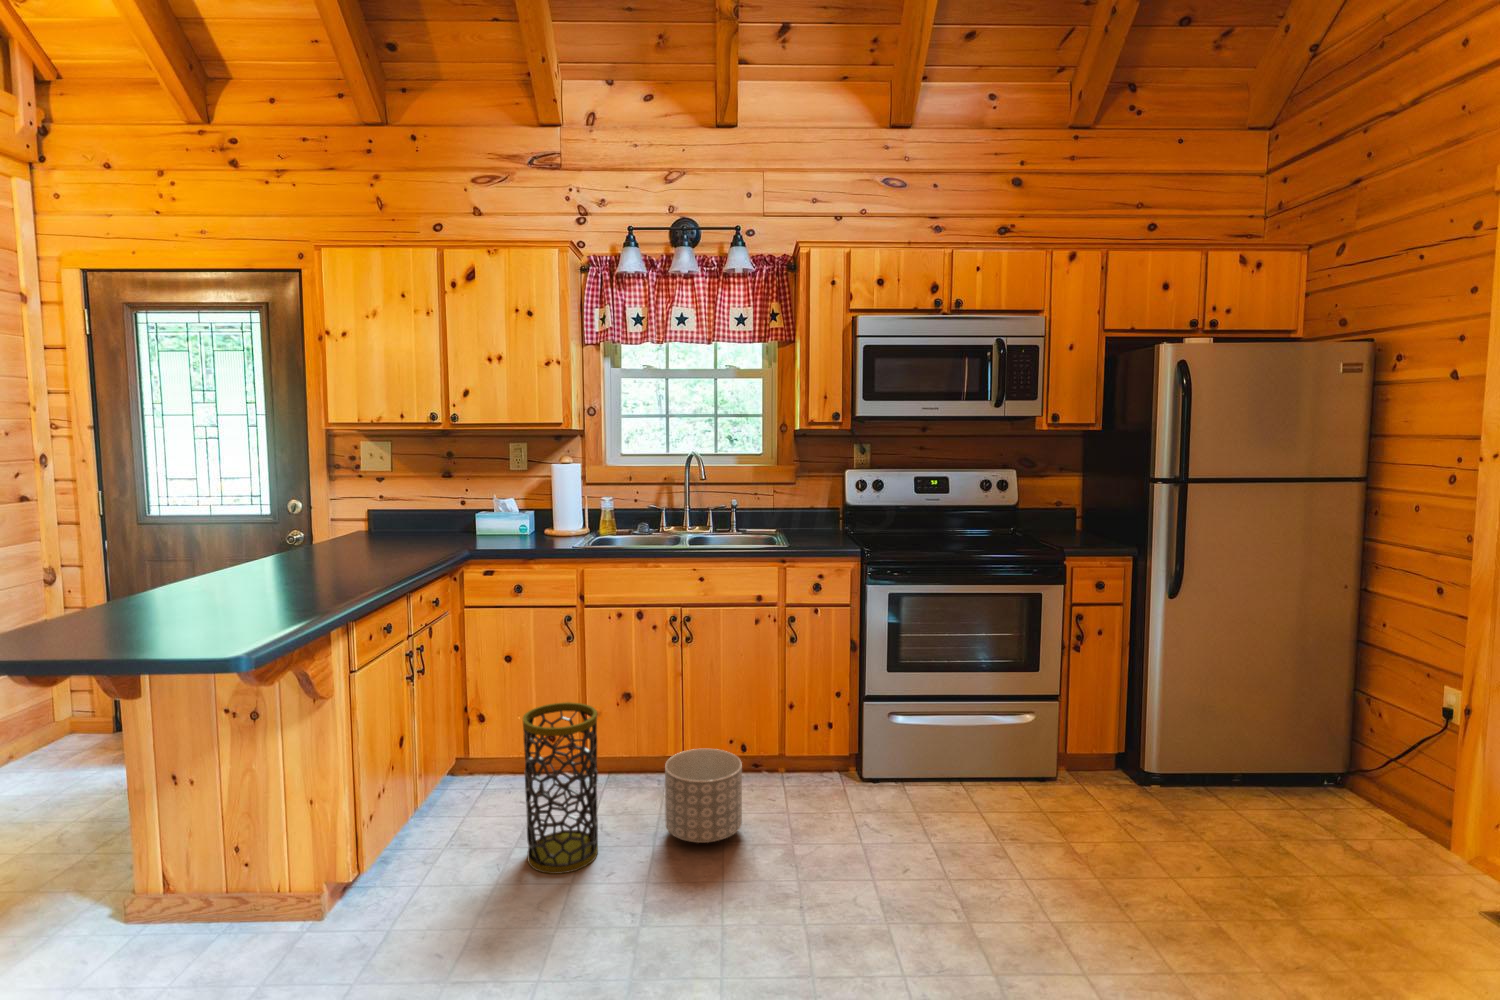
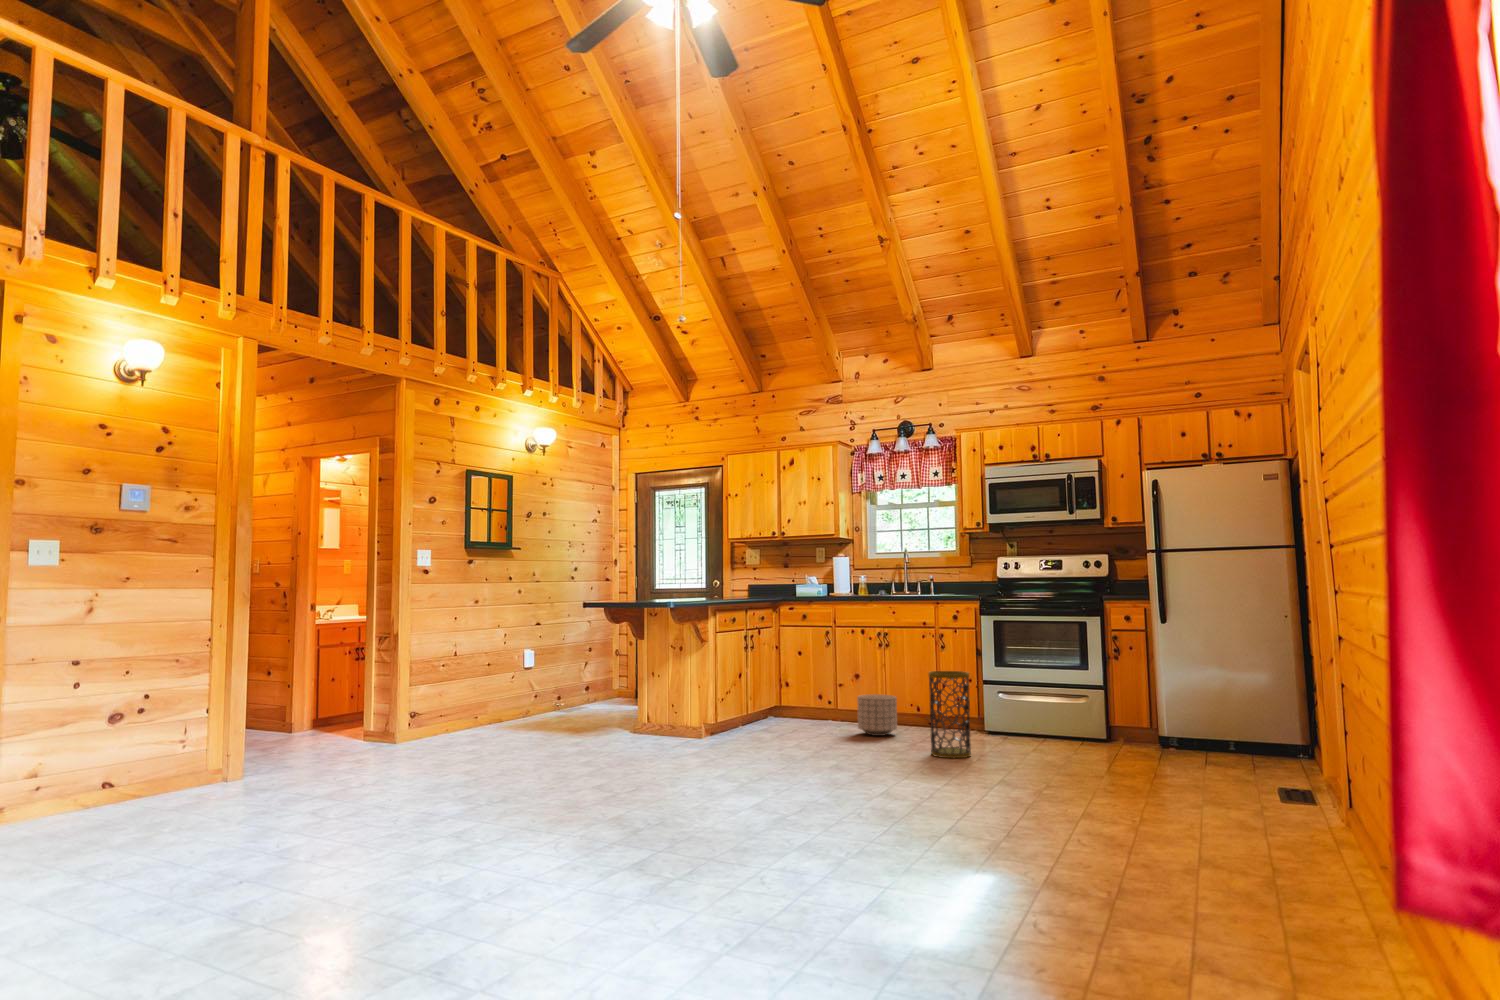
trash can: present [523,702,598,874] -> present [929,671,971,758]

